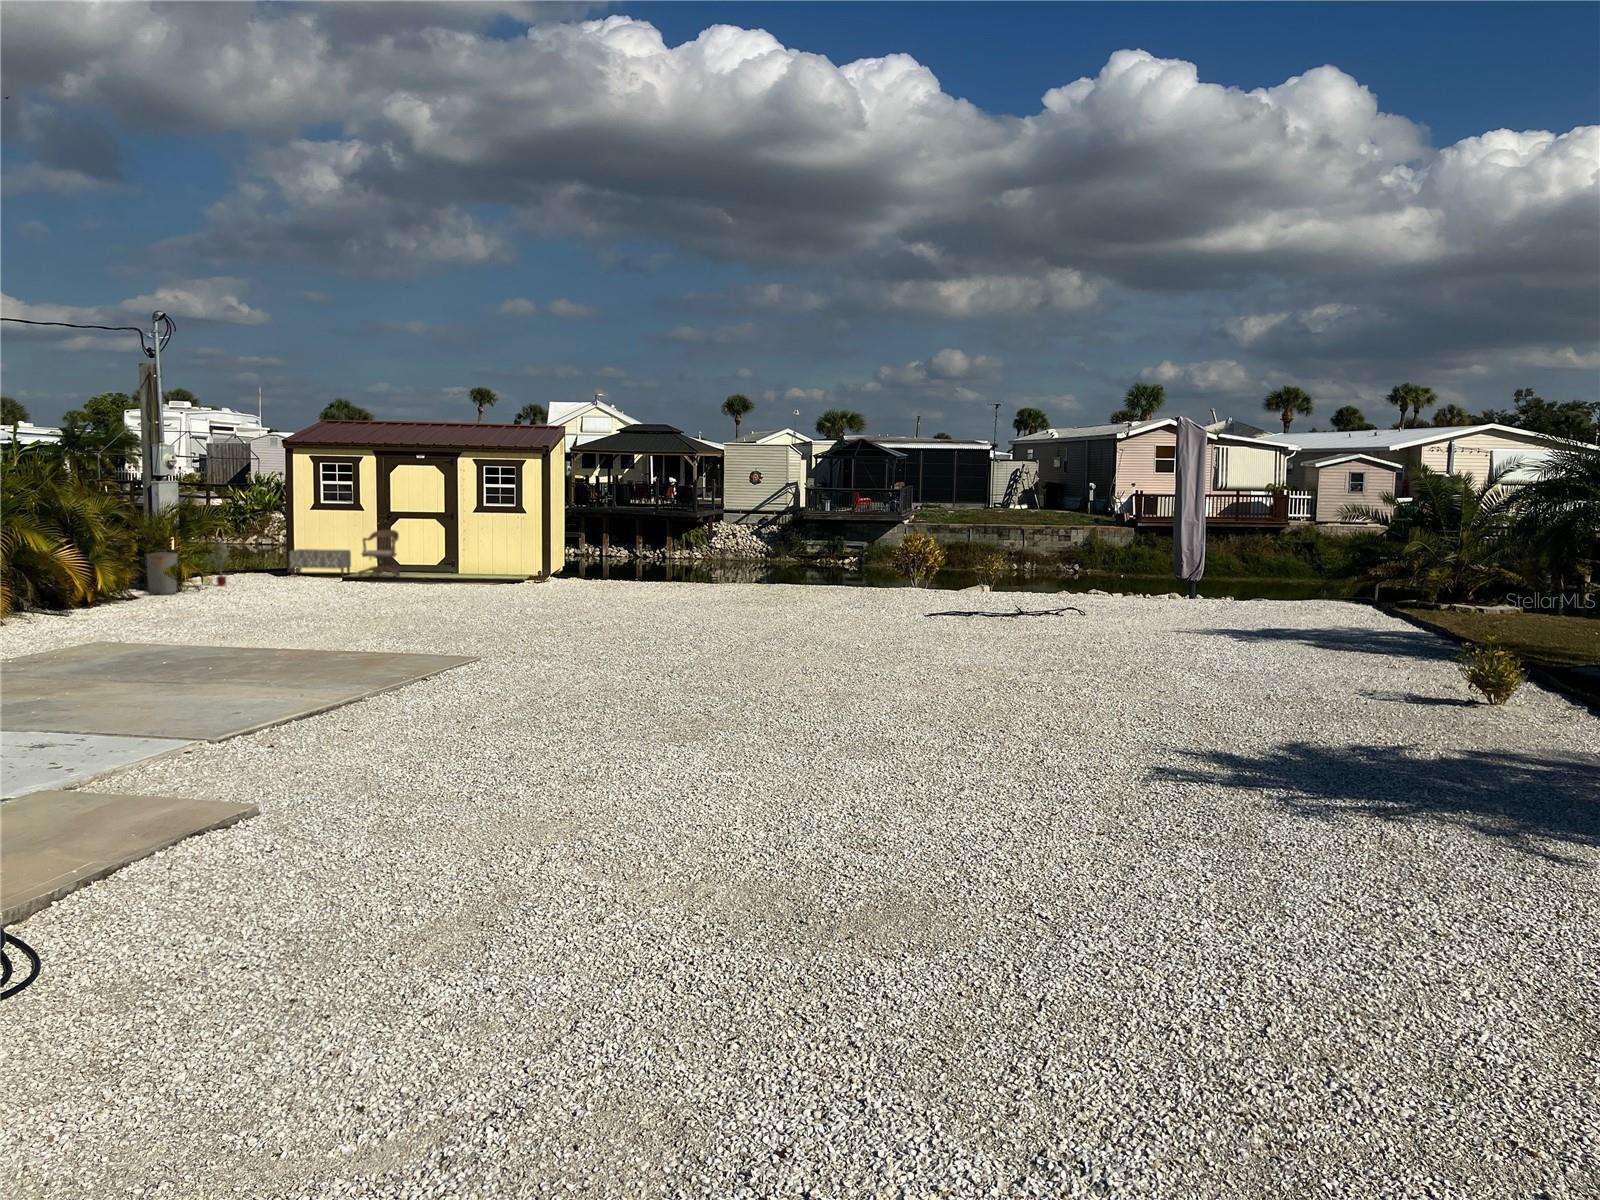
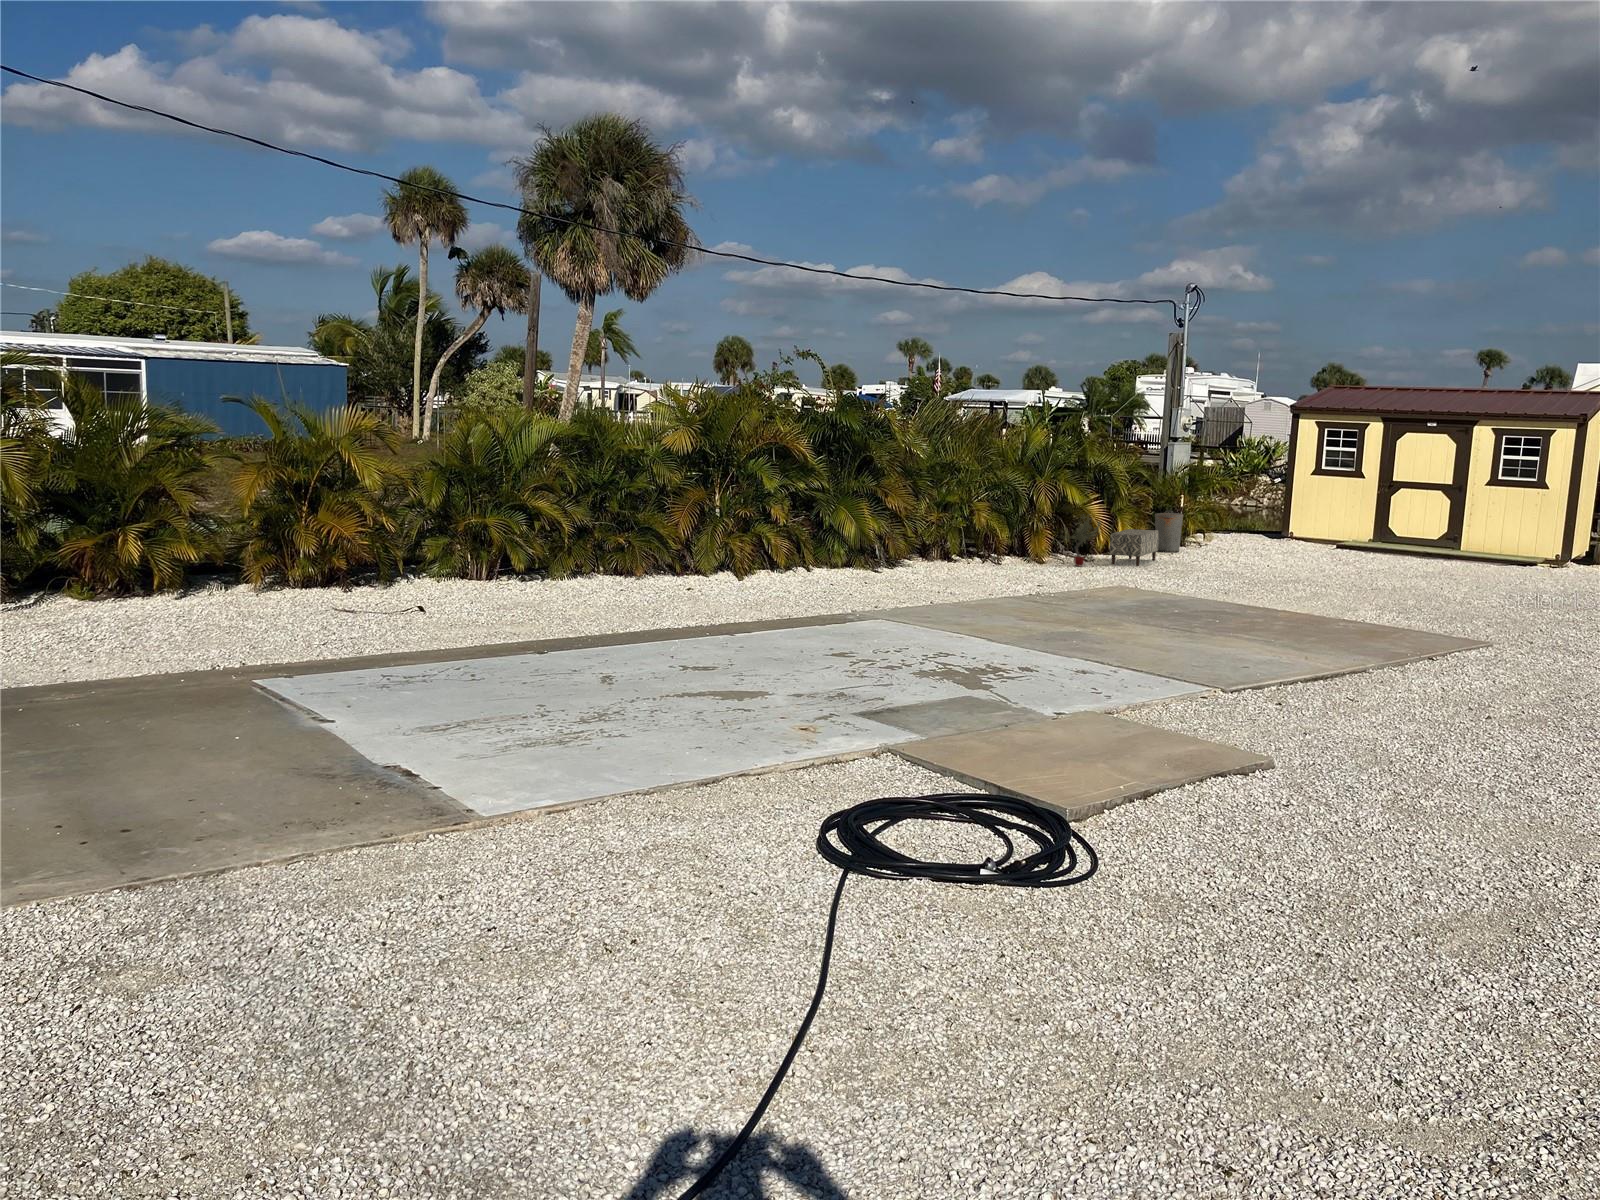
chair: present [359,529,400,578] -> none [1354,496,1401,547]
potted tree: present [205,539,230,586] -> present [1061,514,1101,566]
bench: present [289,549,351,576] -> present [1110,529,1158,566]

